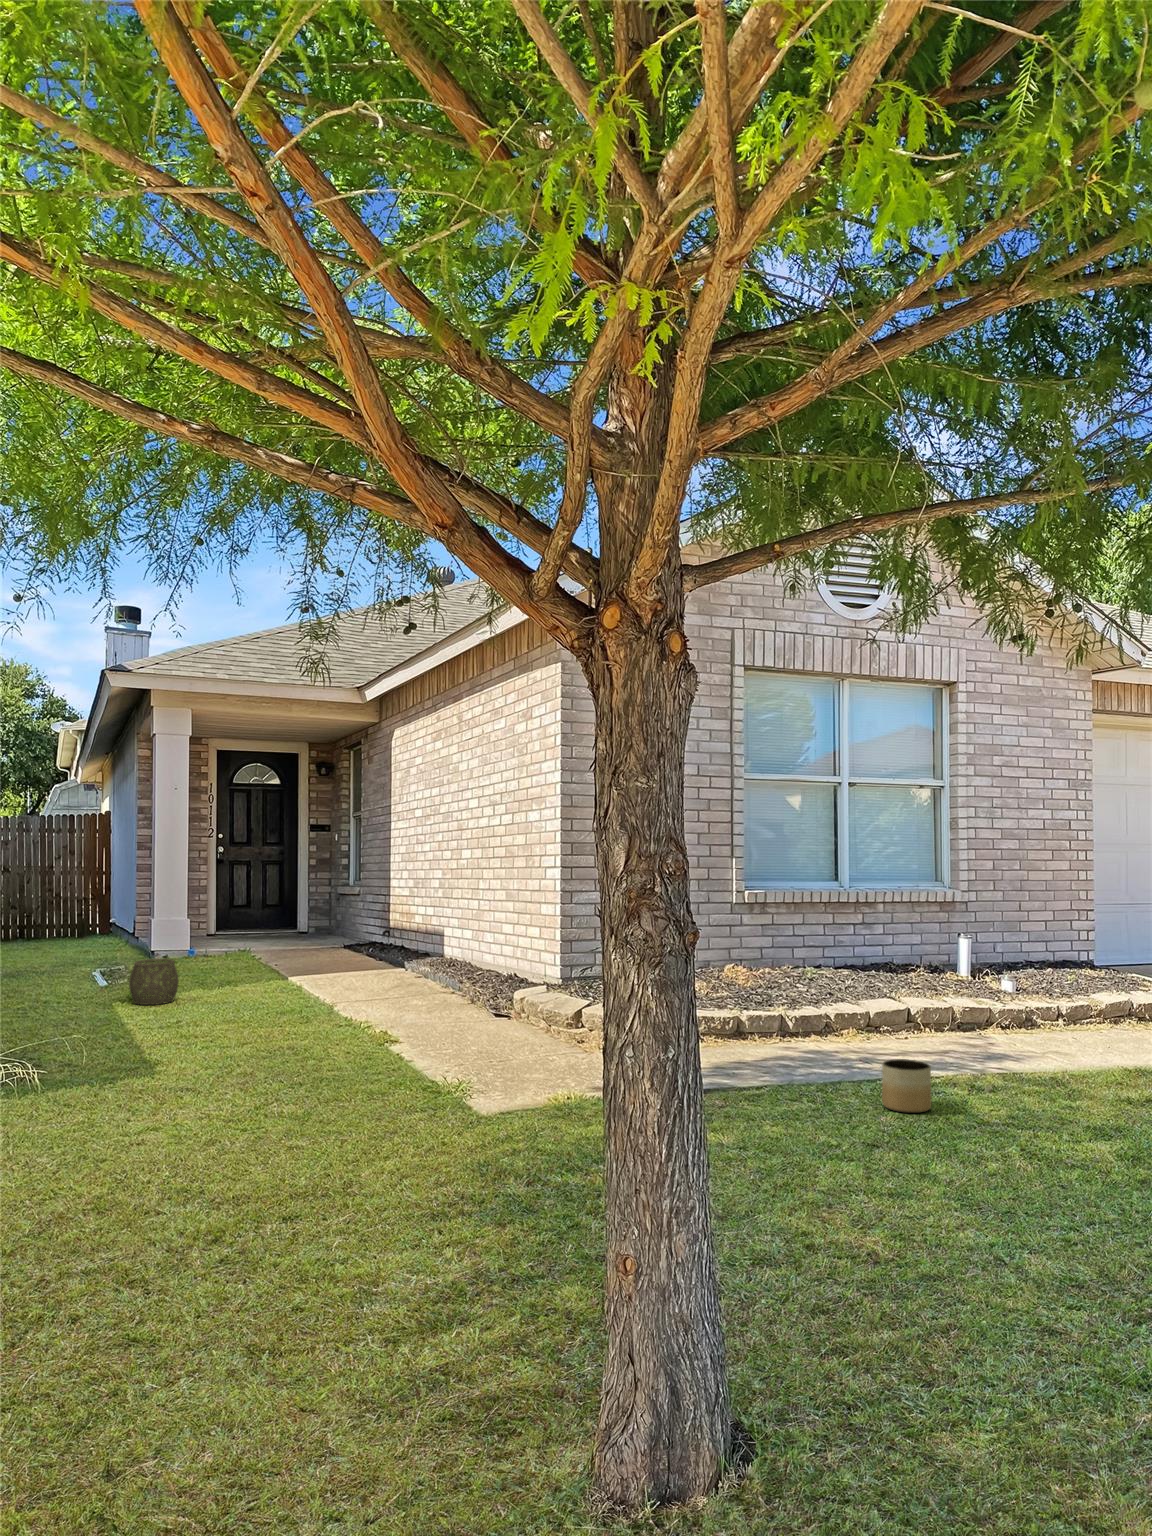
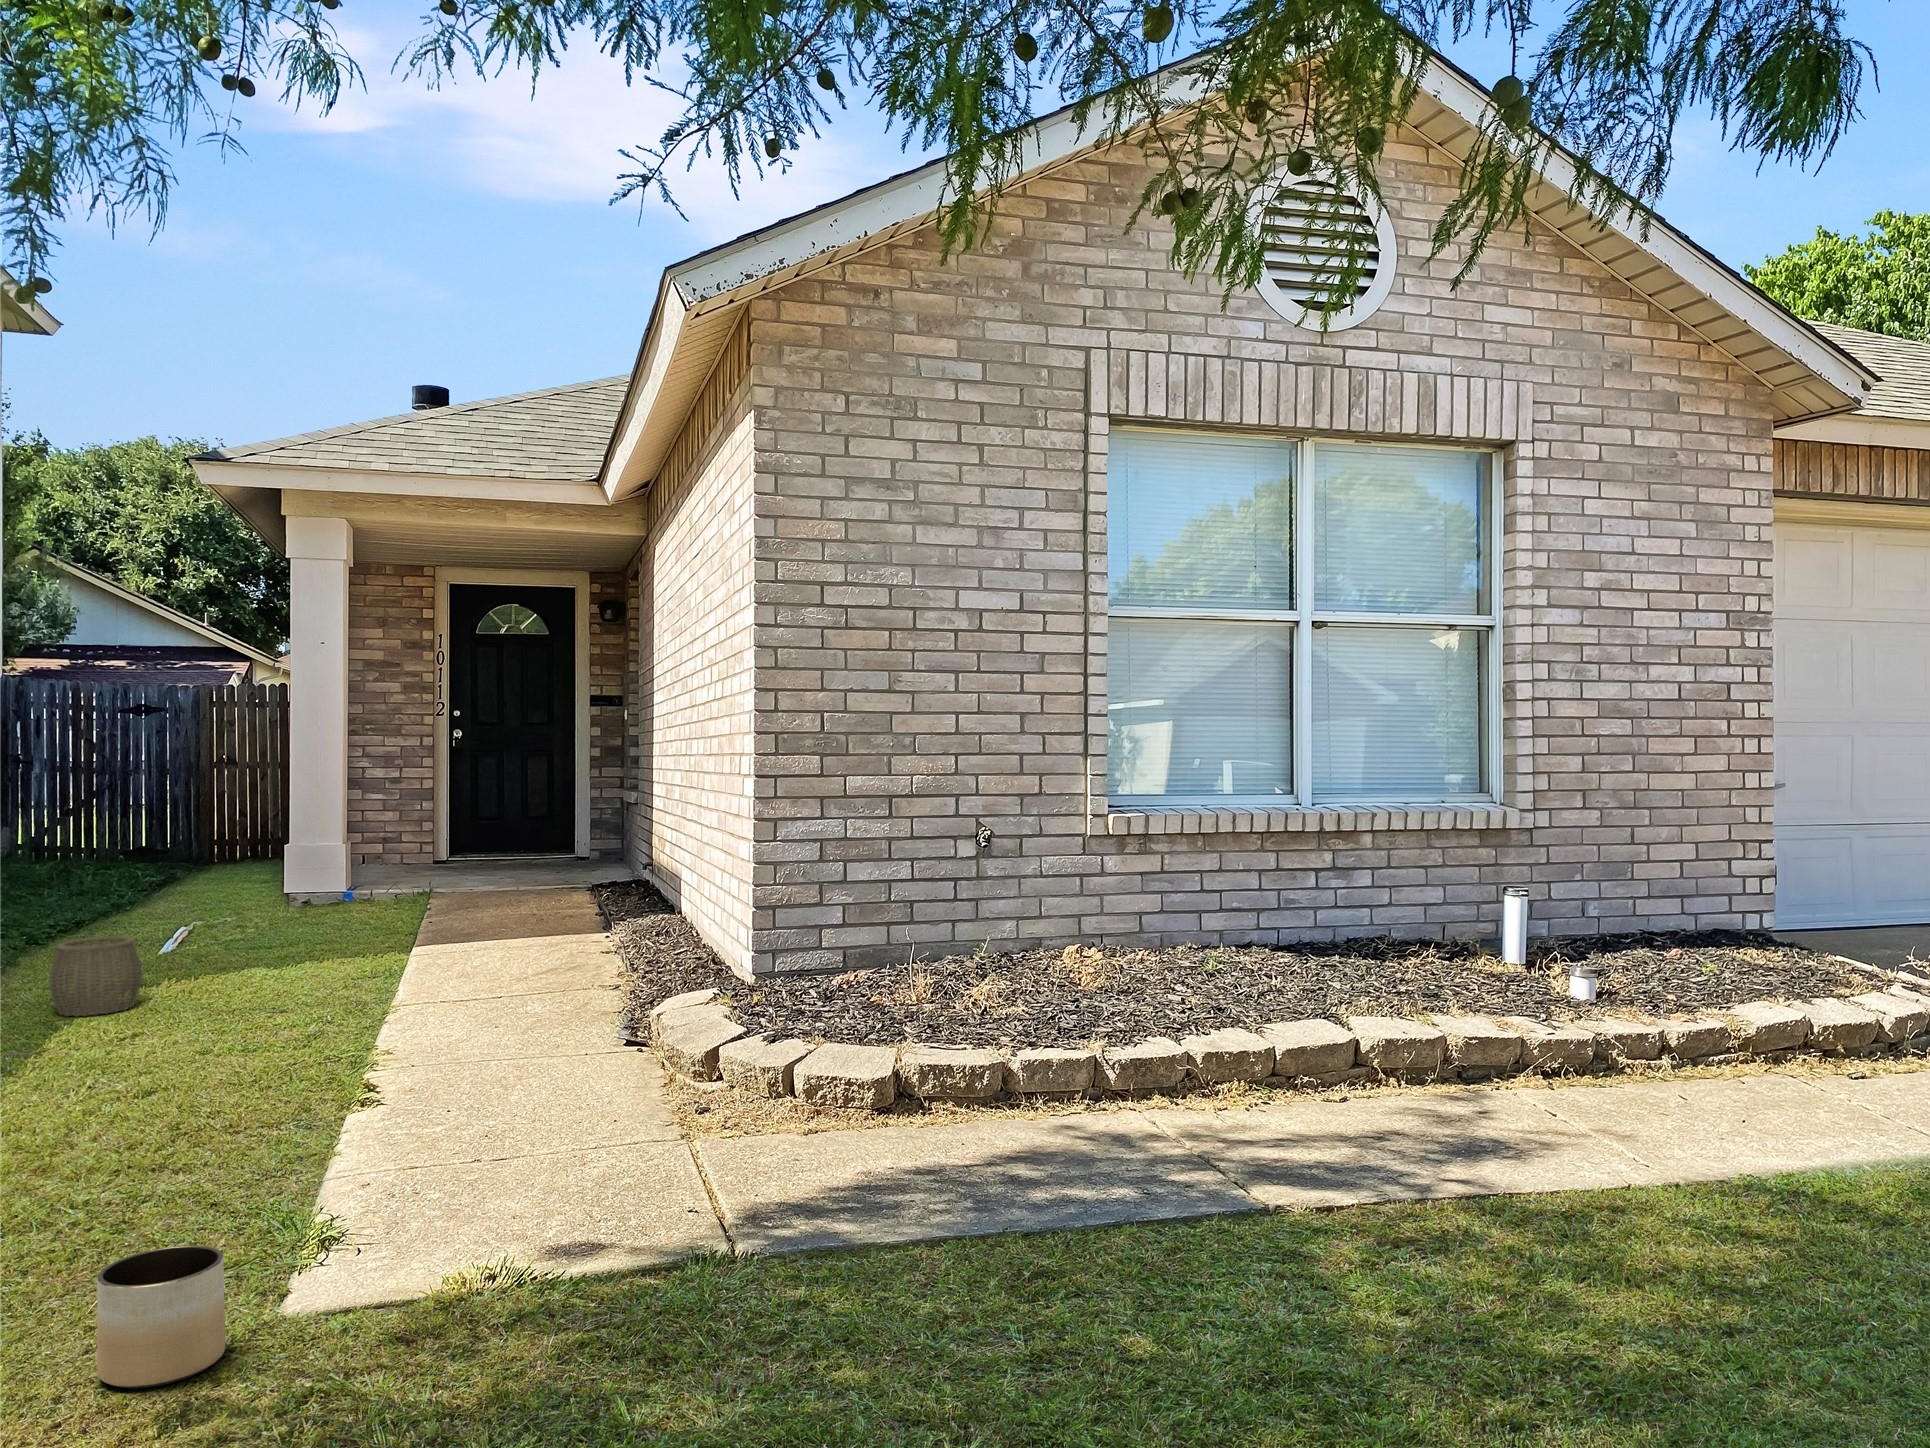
planter: present [882,1059,932,1113] -> present [97,1245,226,1388]

